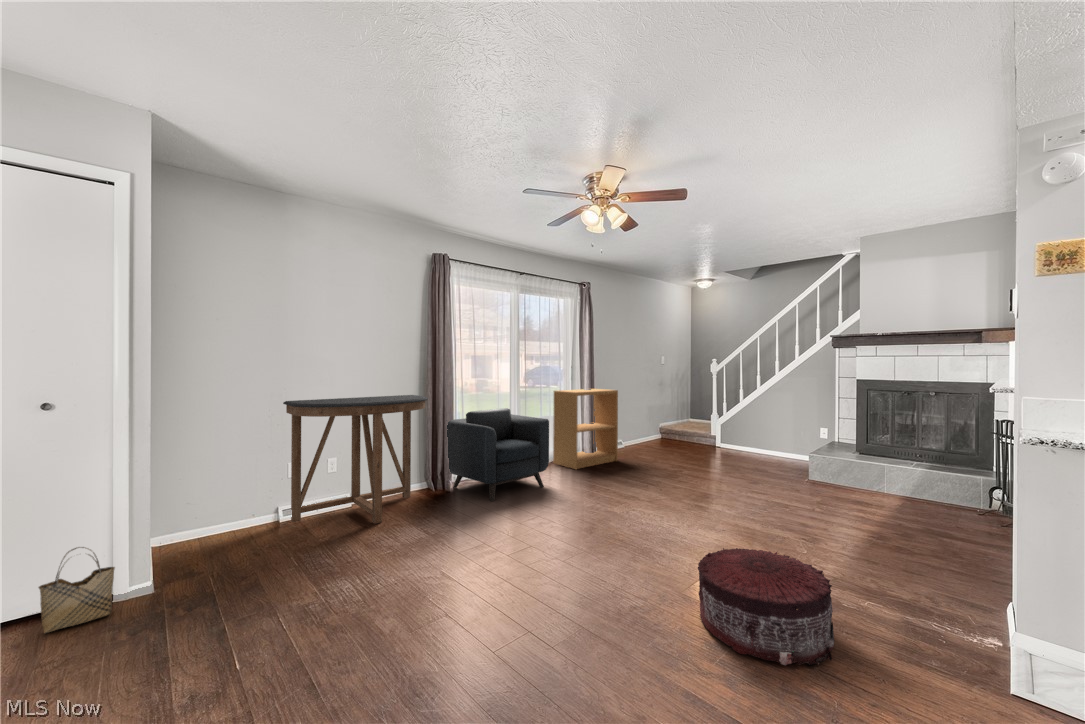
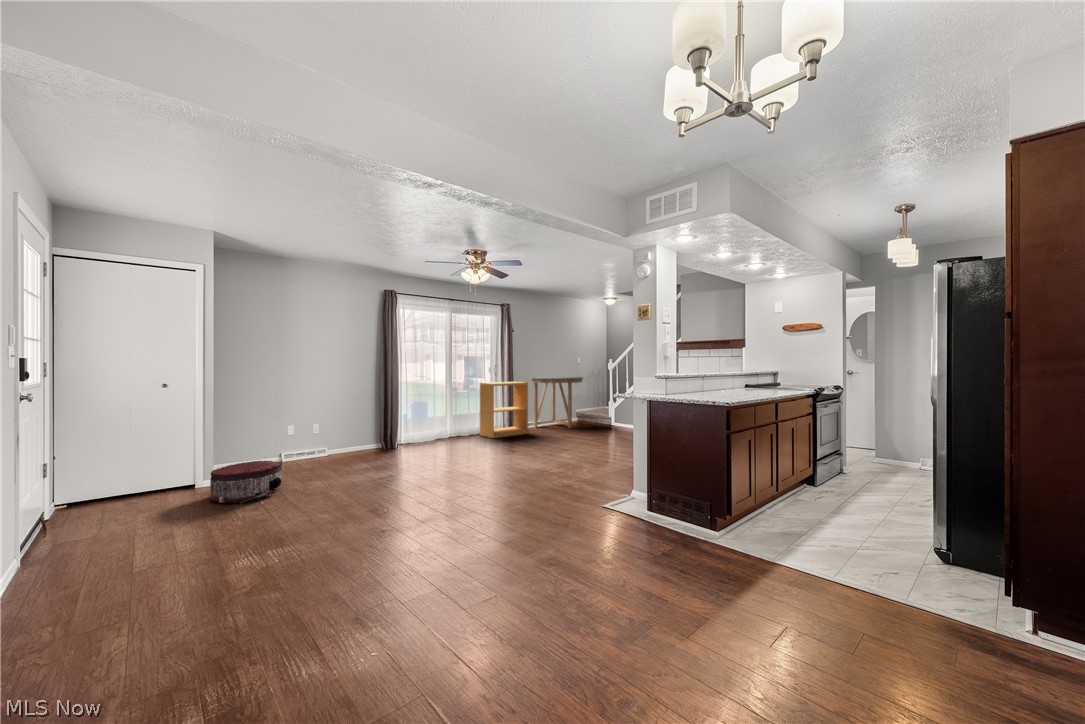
console table: present [283,395,428,524] -> present [532,377,583,428]
armchair: present [447,408,549,501] -> none [393,394,467,454]
woven basket: present [39,547,115,633] -> none [164,458,198,497]
pouf: present [698,548,834,665] -> present [209,461,282,503]

